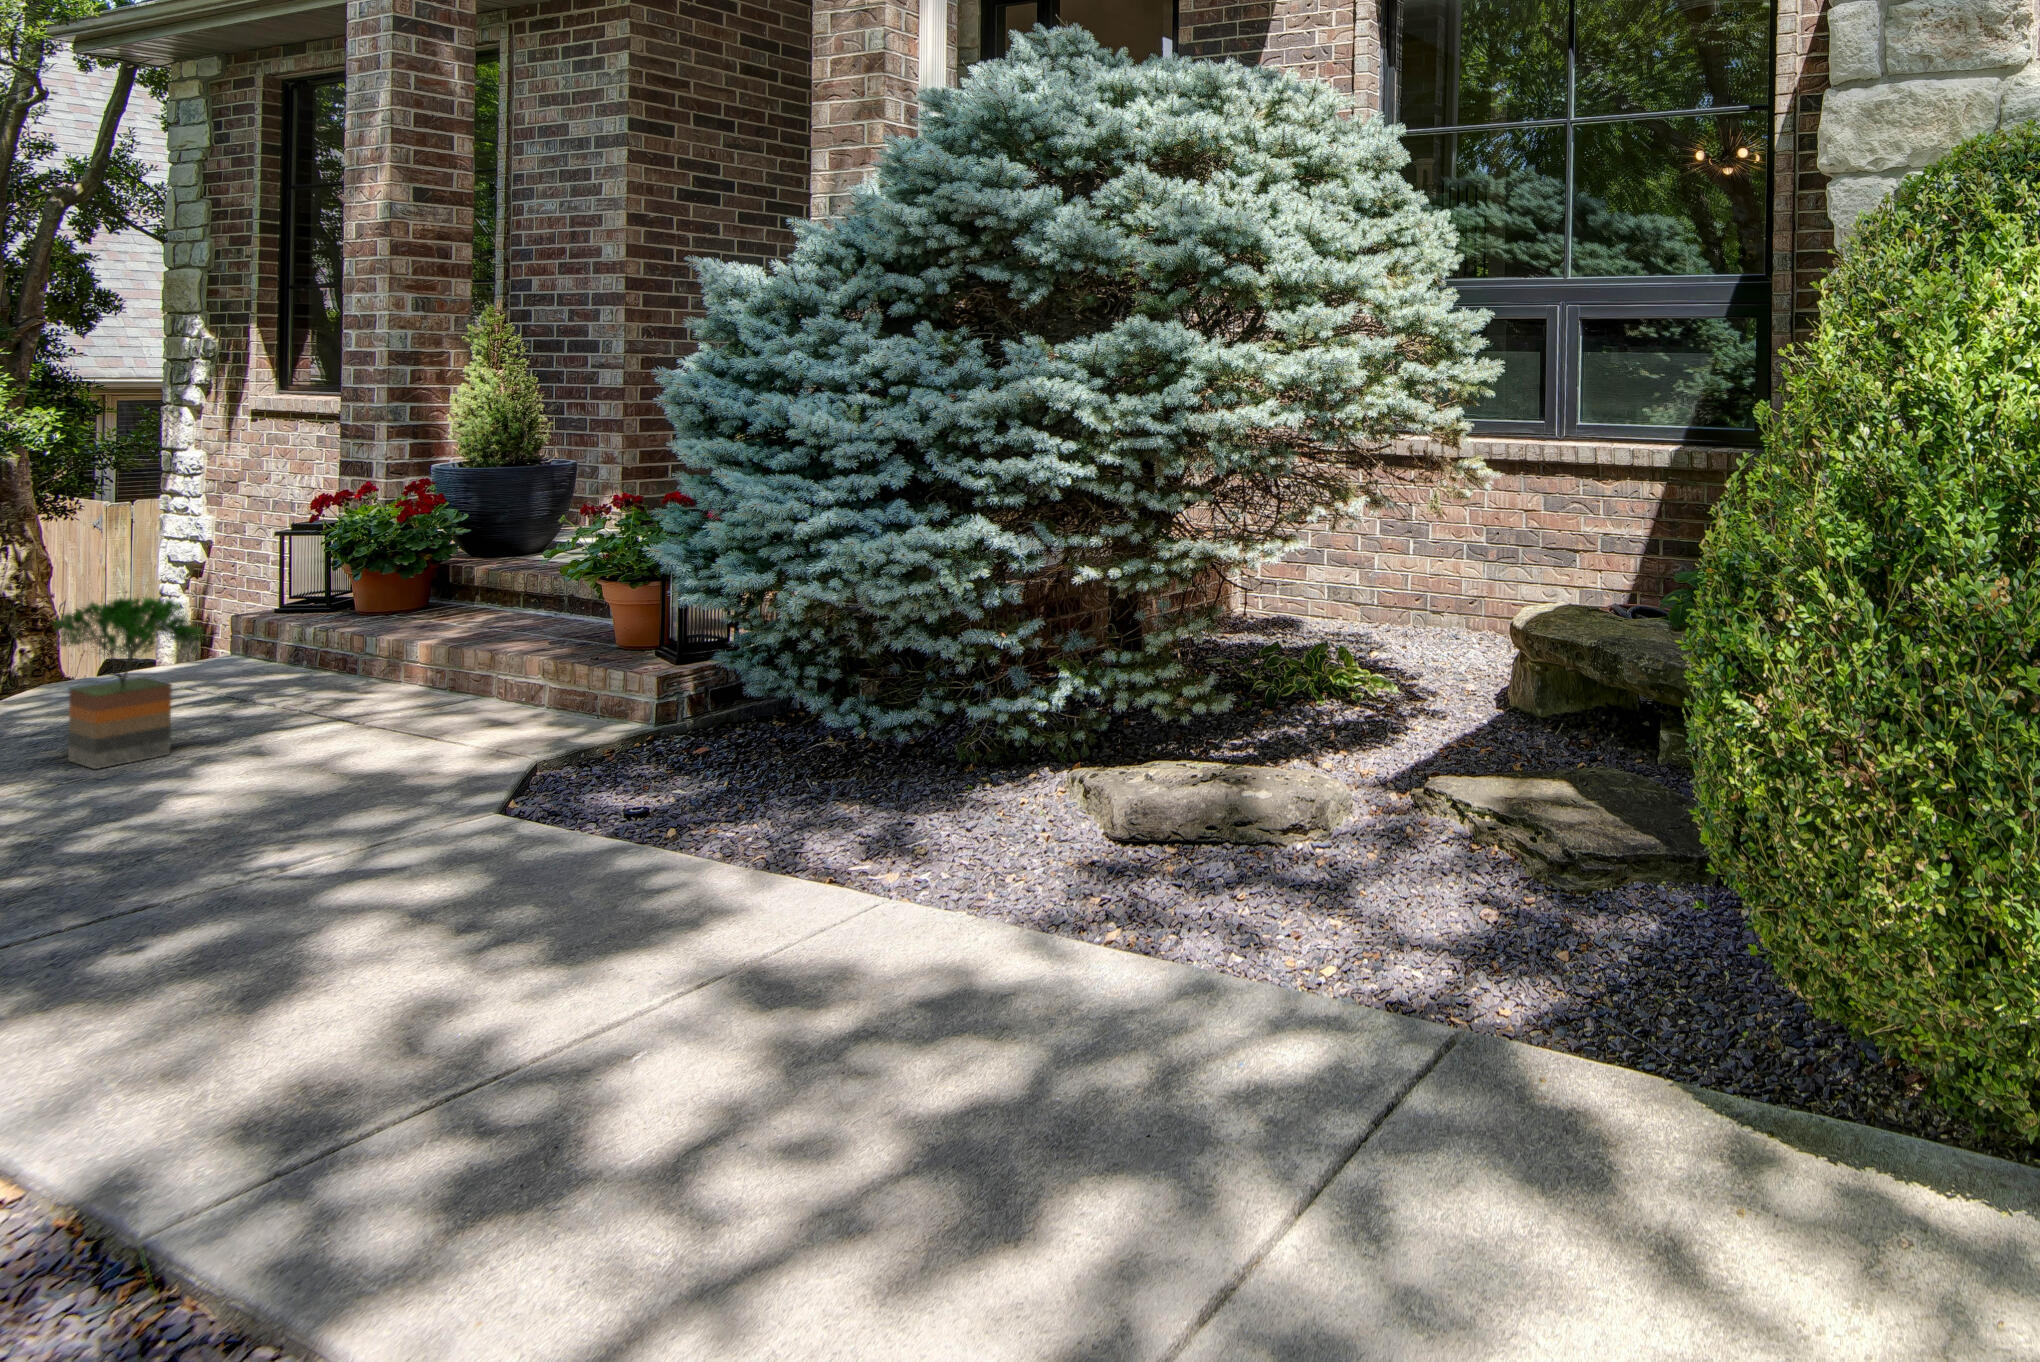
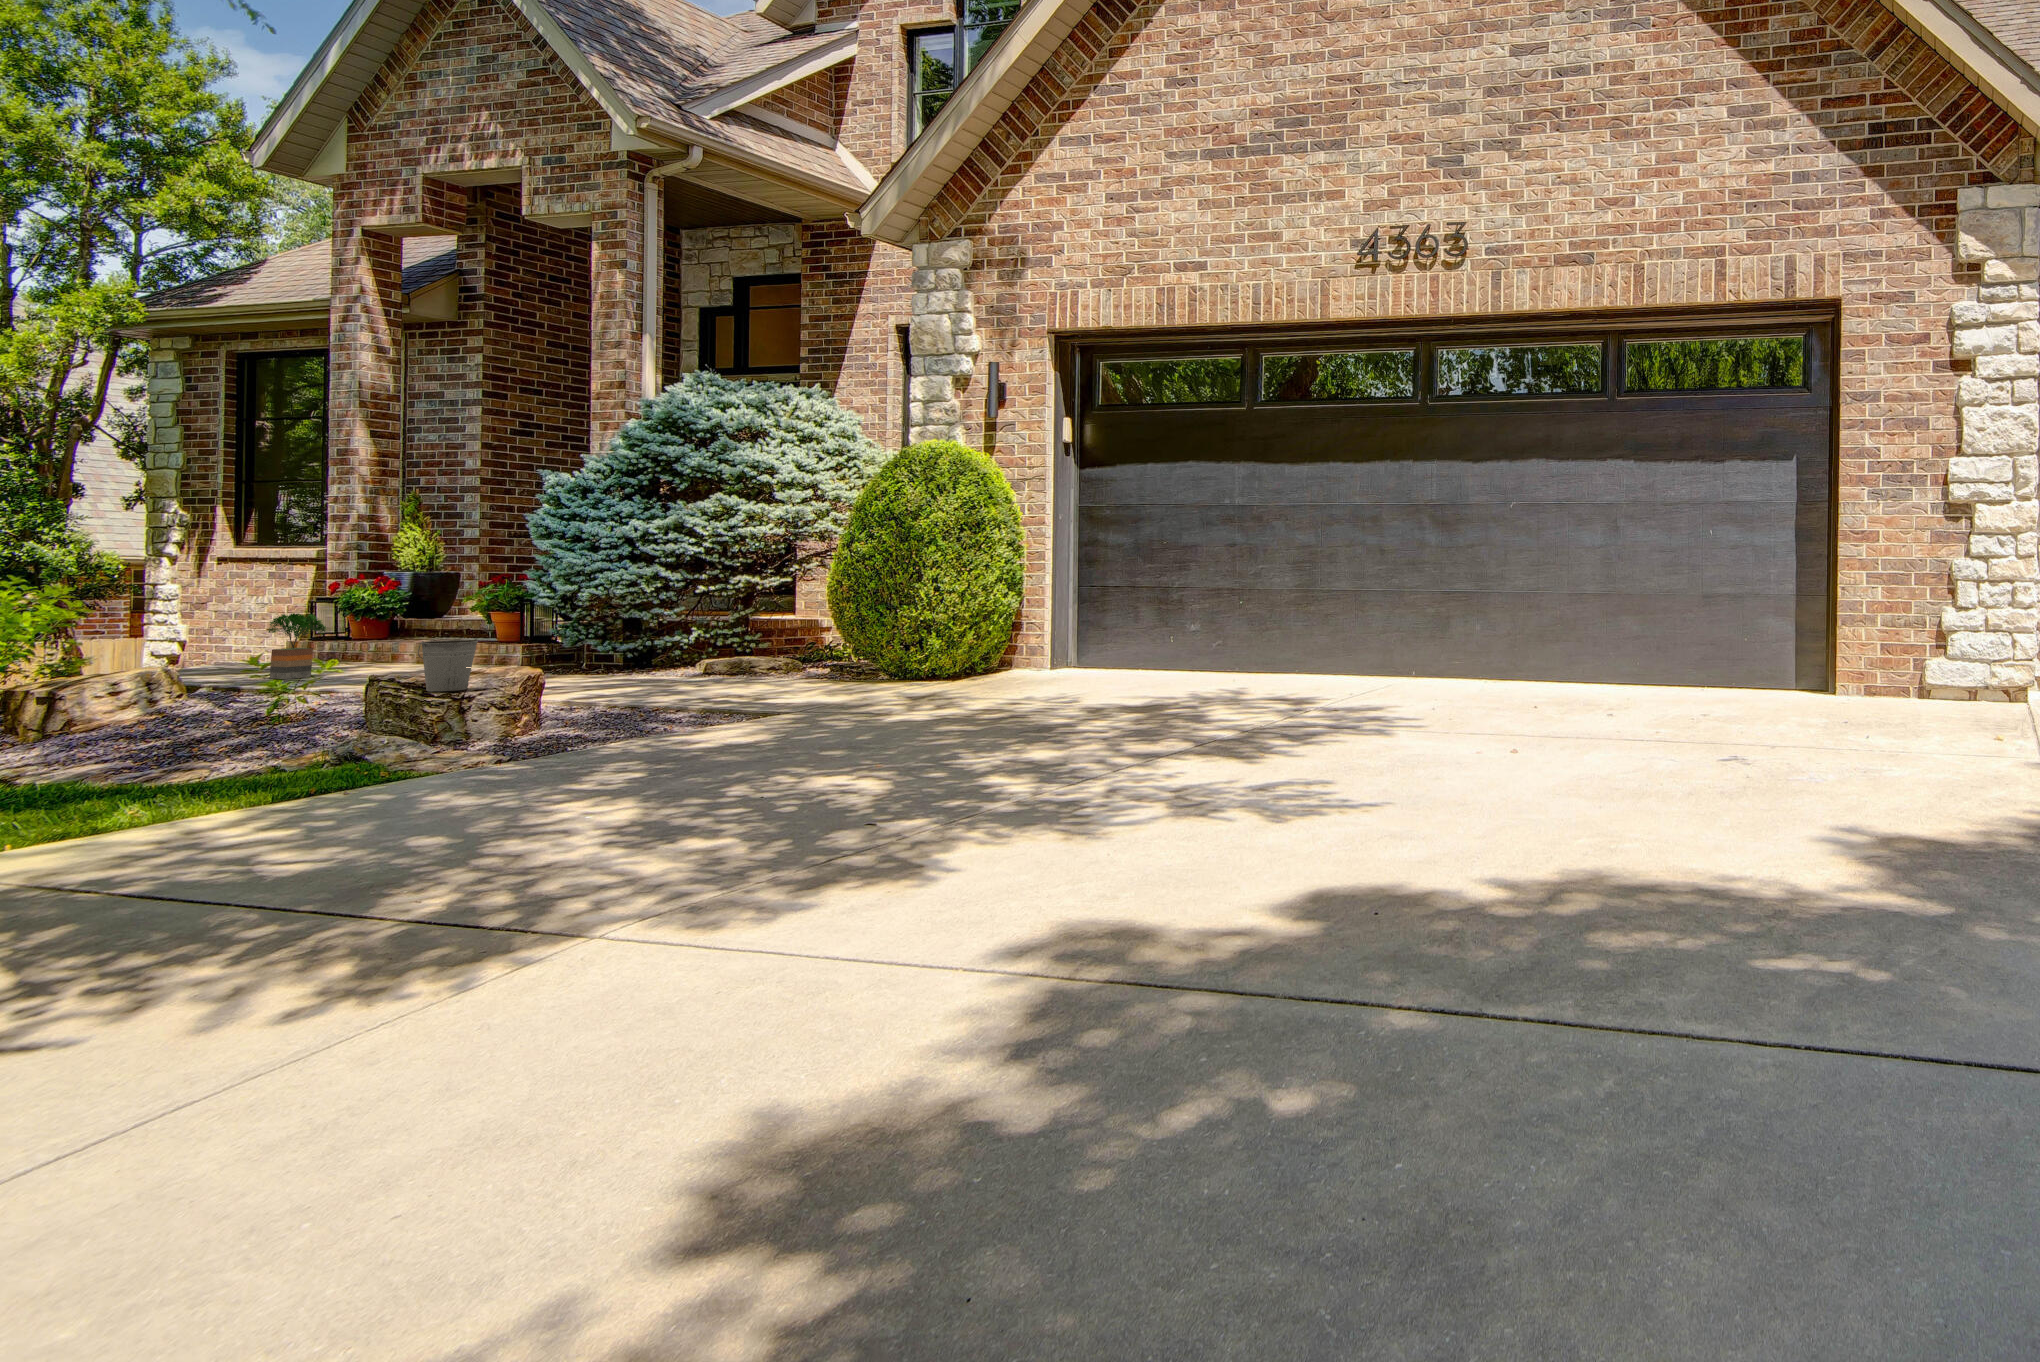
bucket: none [288,753,485,951] -> present [418,638,478,691]

